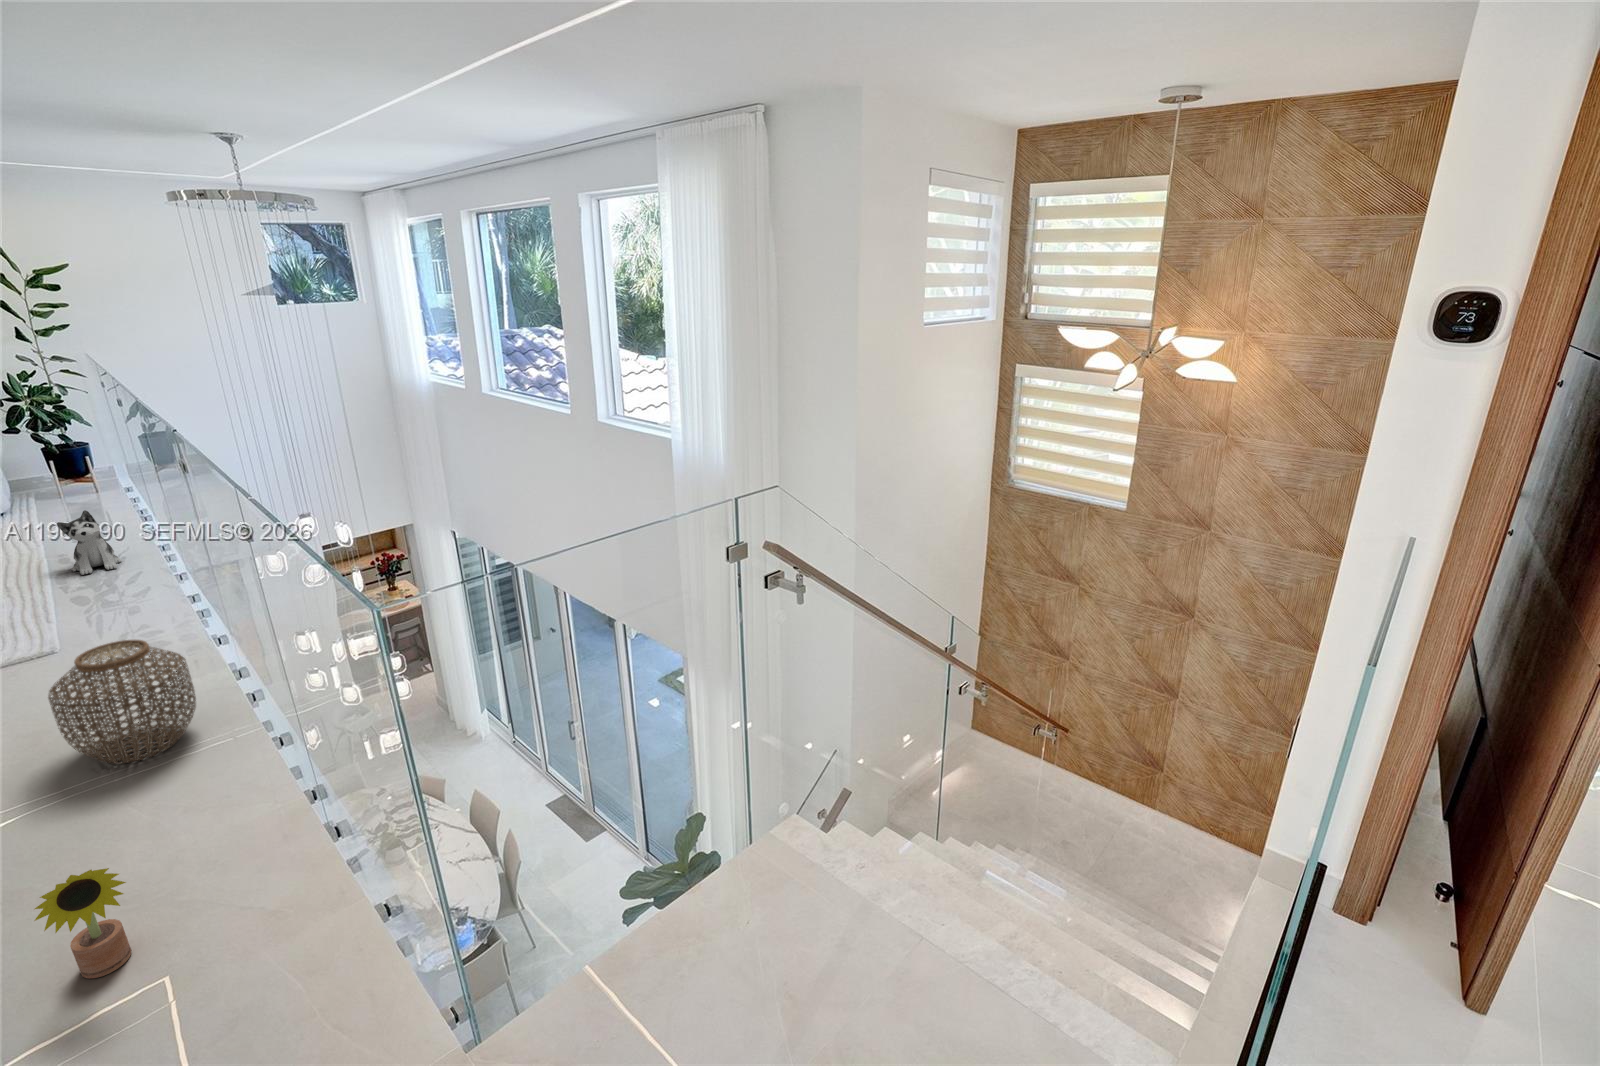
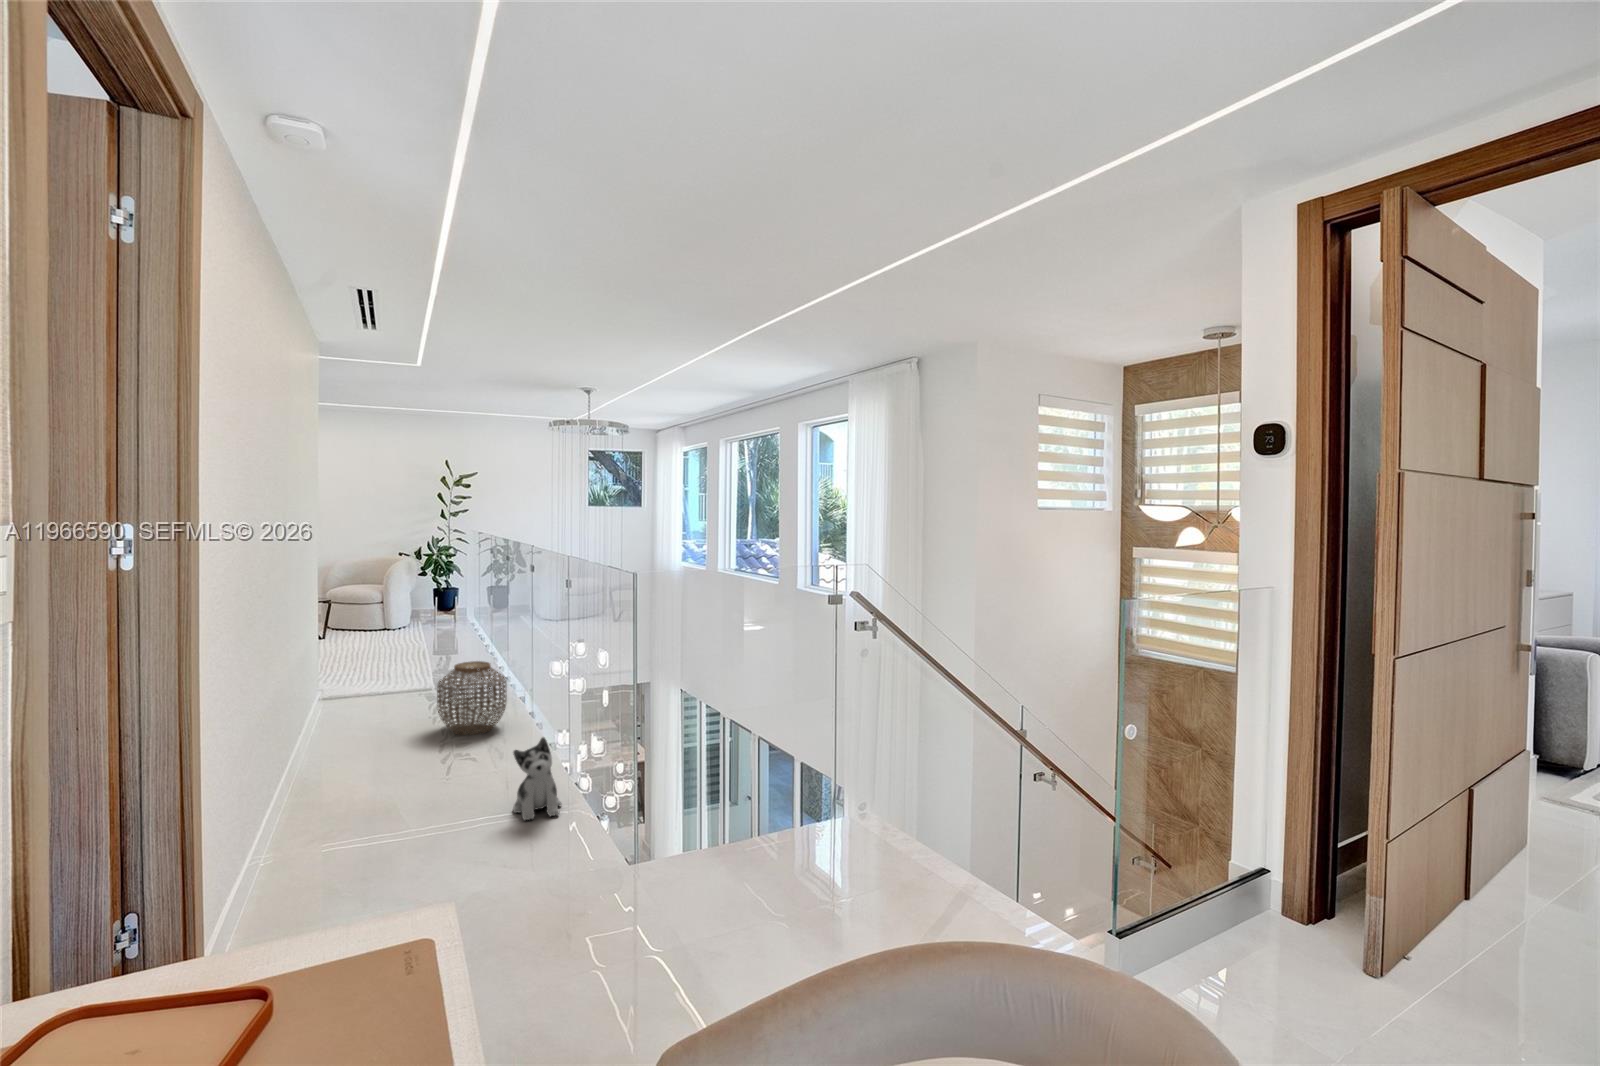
plush toy: present [57,510,122,575] -> present [513,737,561,820]
decorative plant: present [35,868,131,979] -> none [429,734,470,806]

